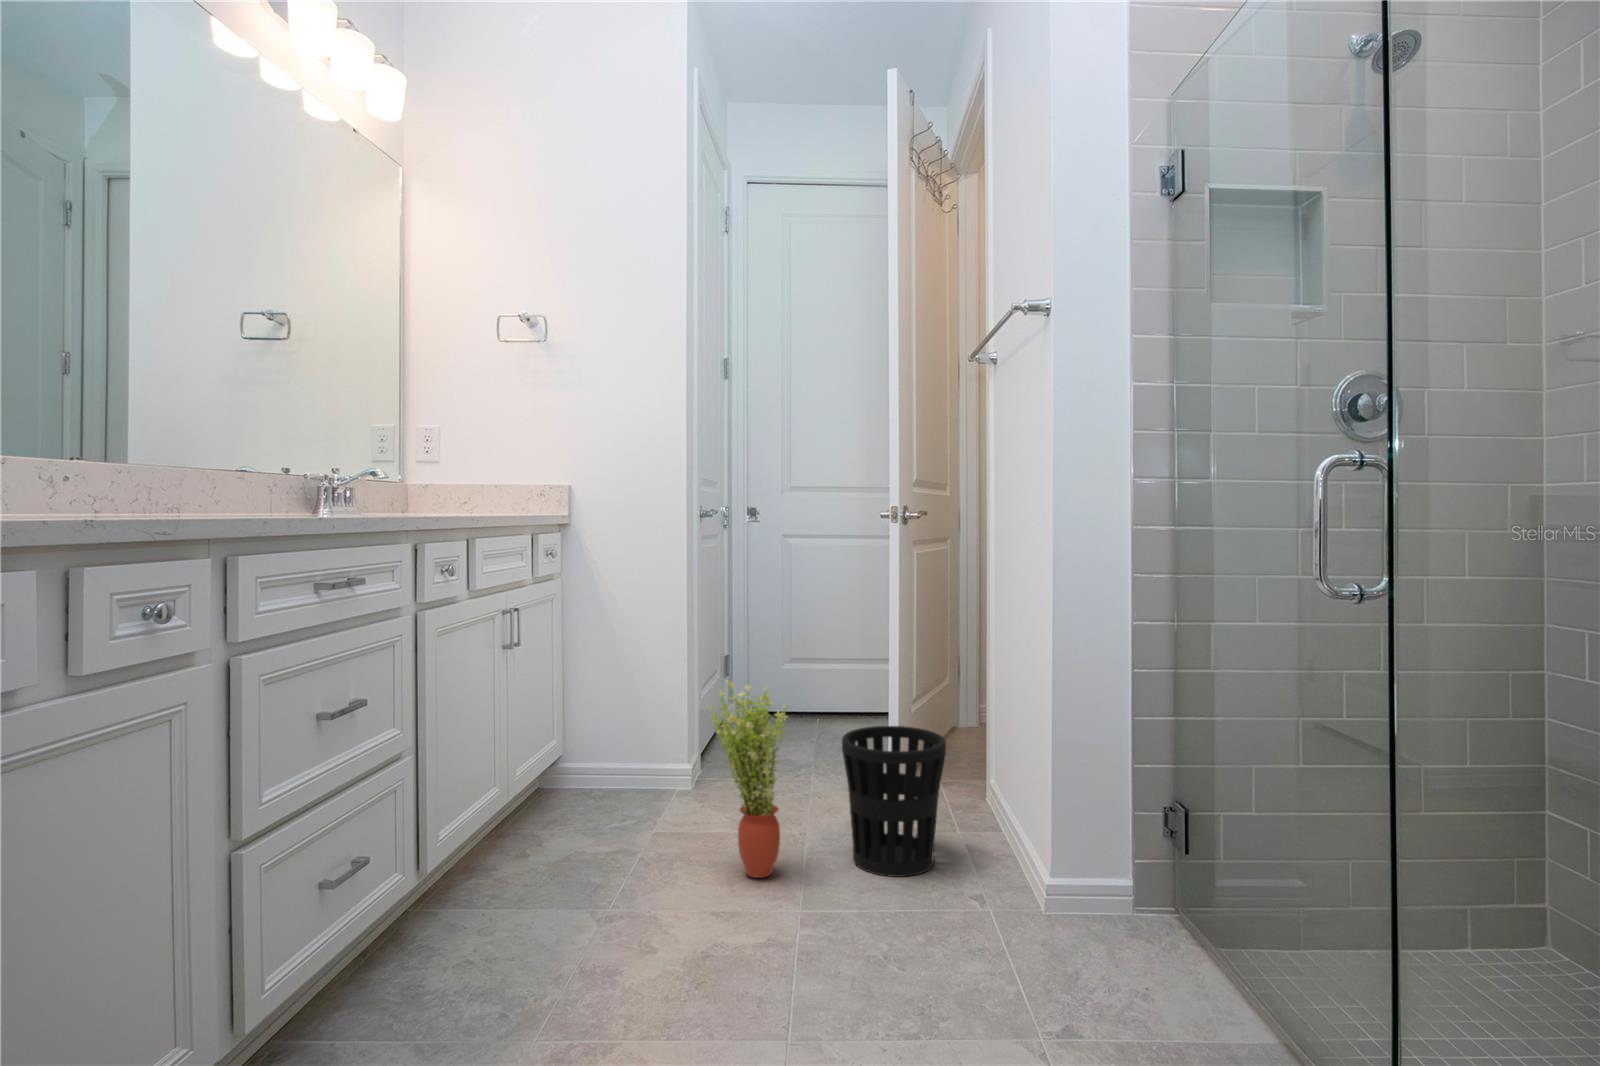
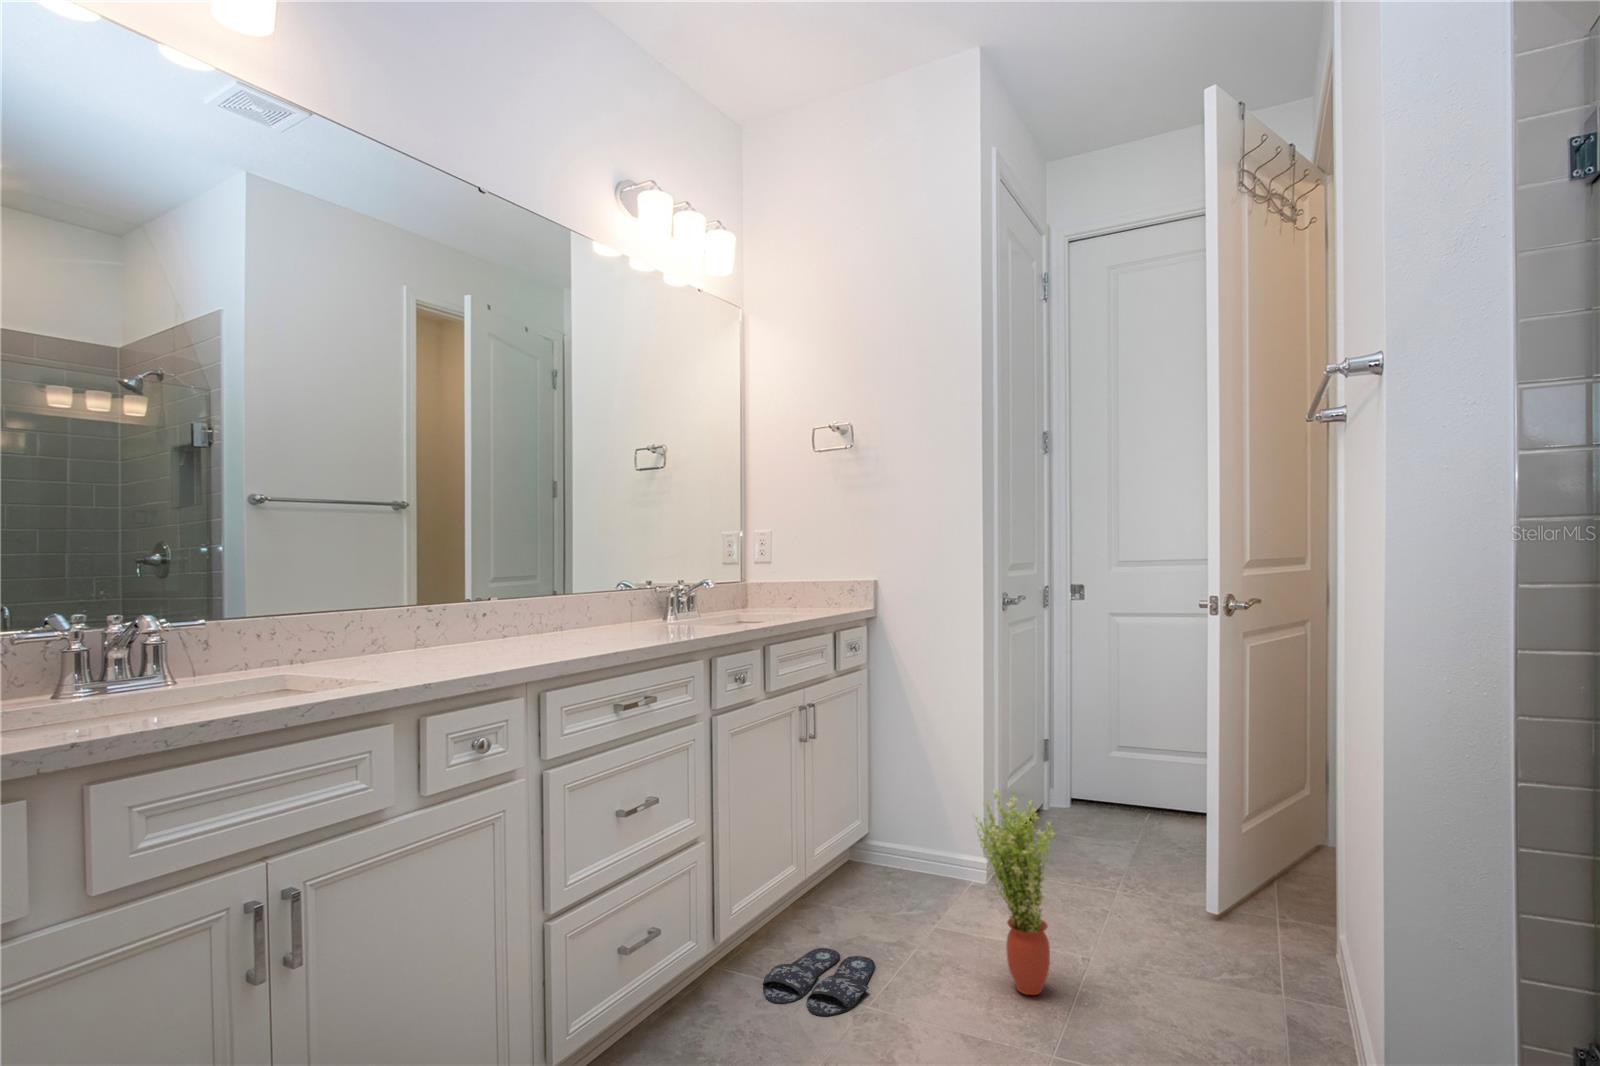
wastebasket: present [842,726,946,877] -> none [1119,849,1240,1026]
slippers: none [476,872,600,933] -> present [763,948,875,1016]

